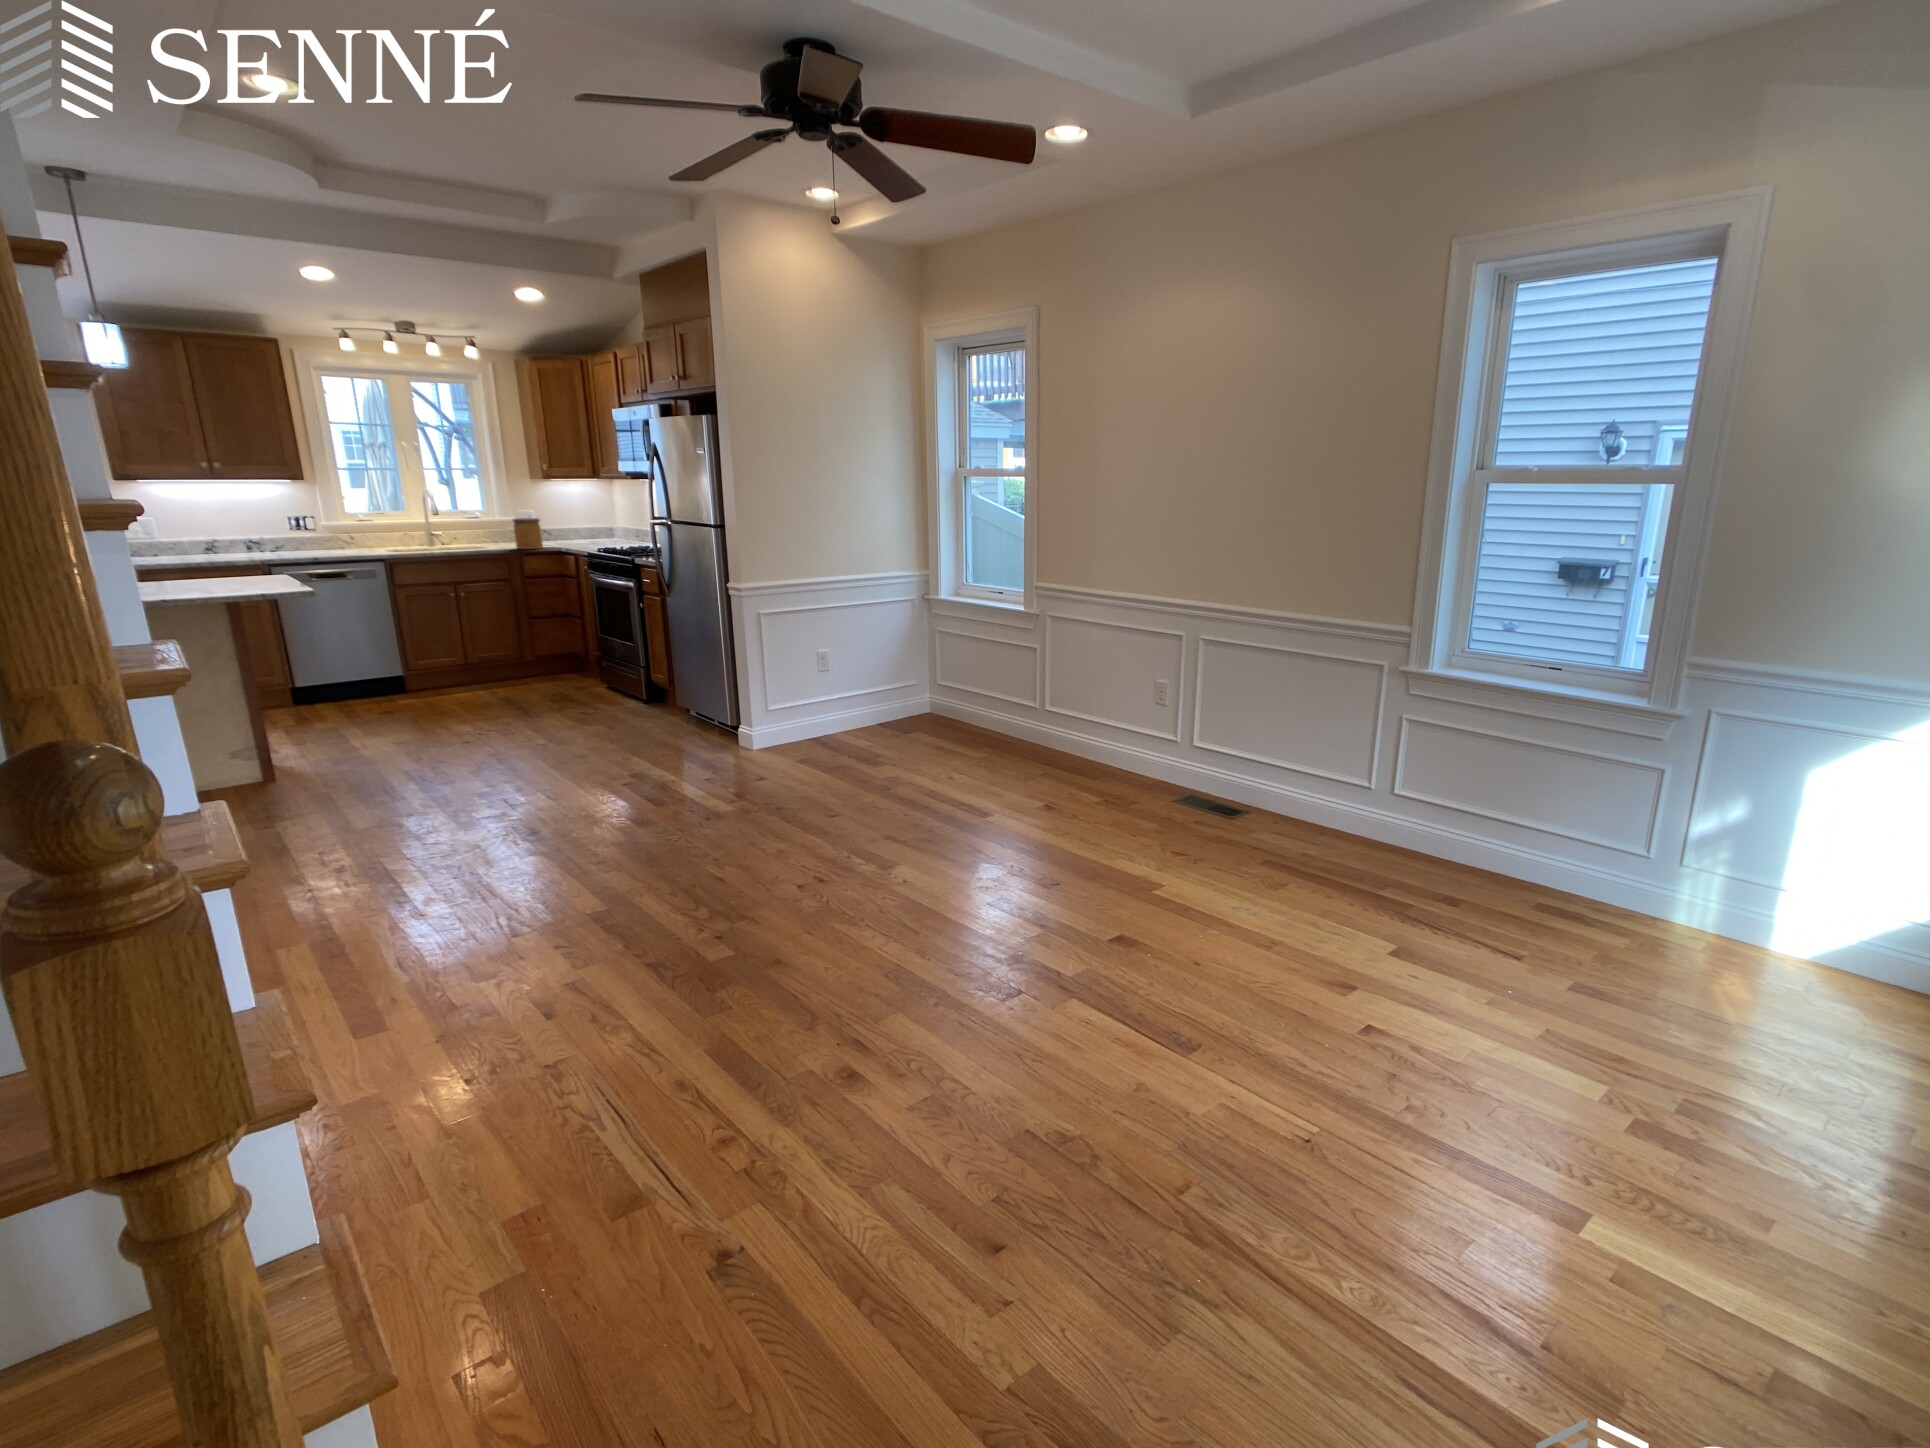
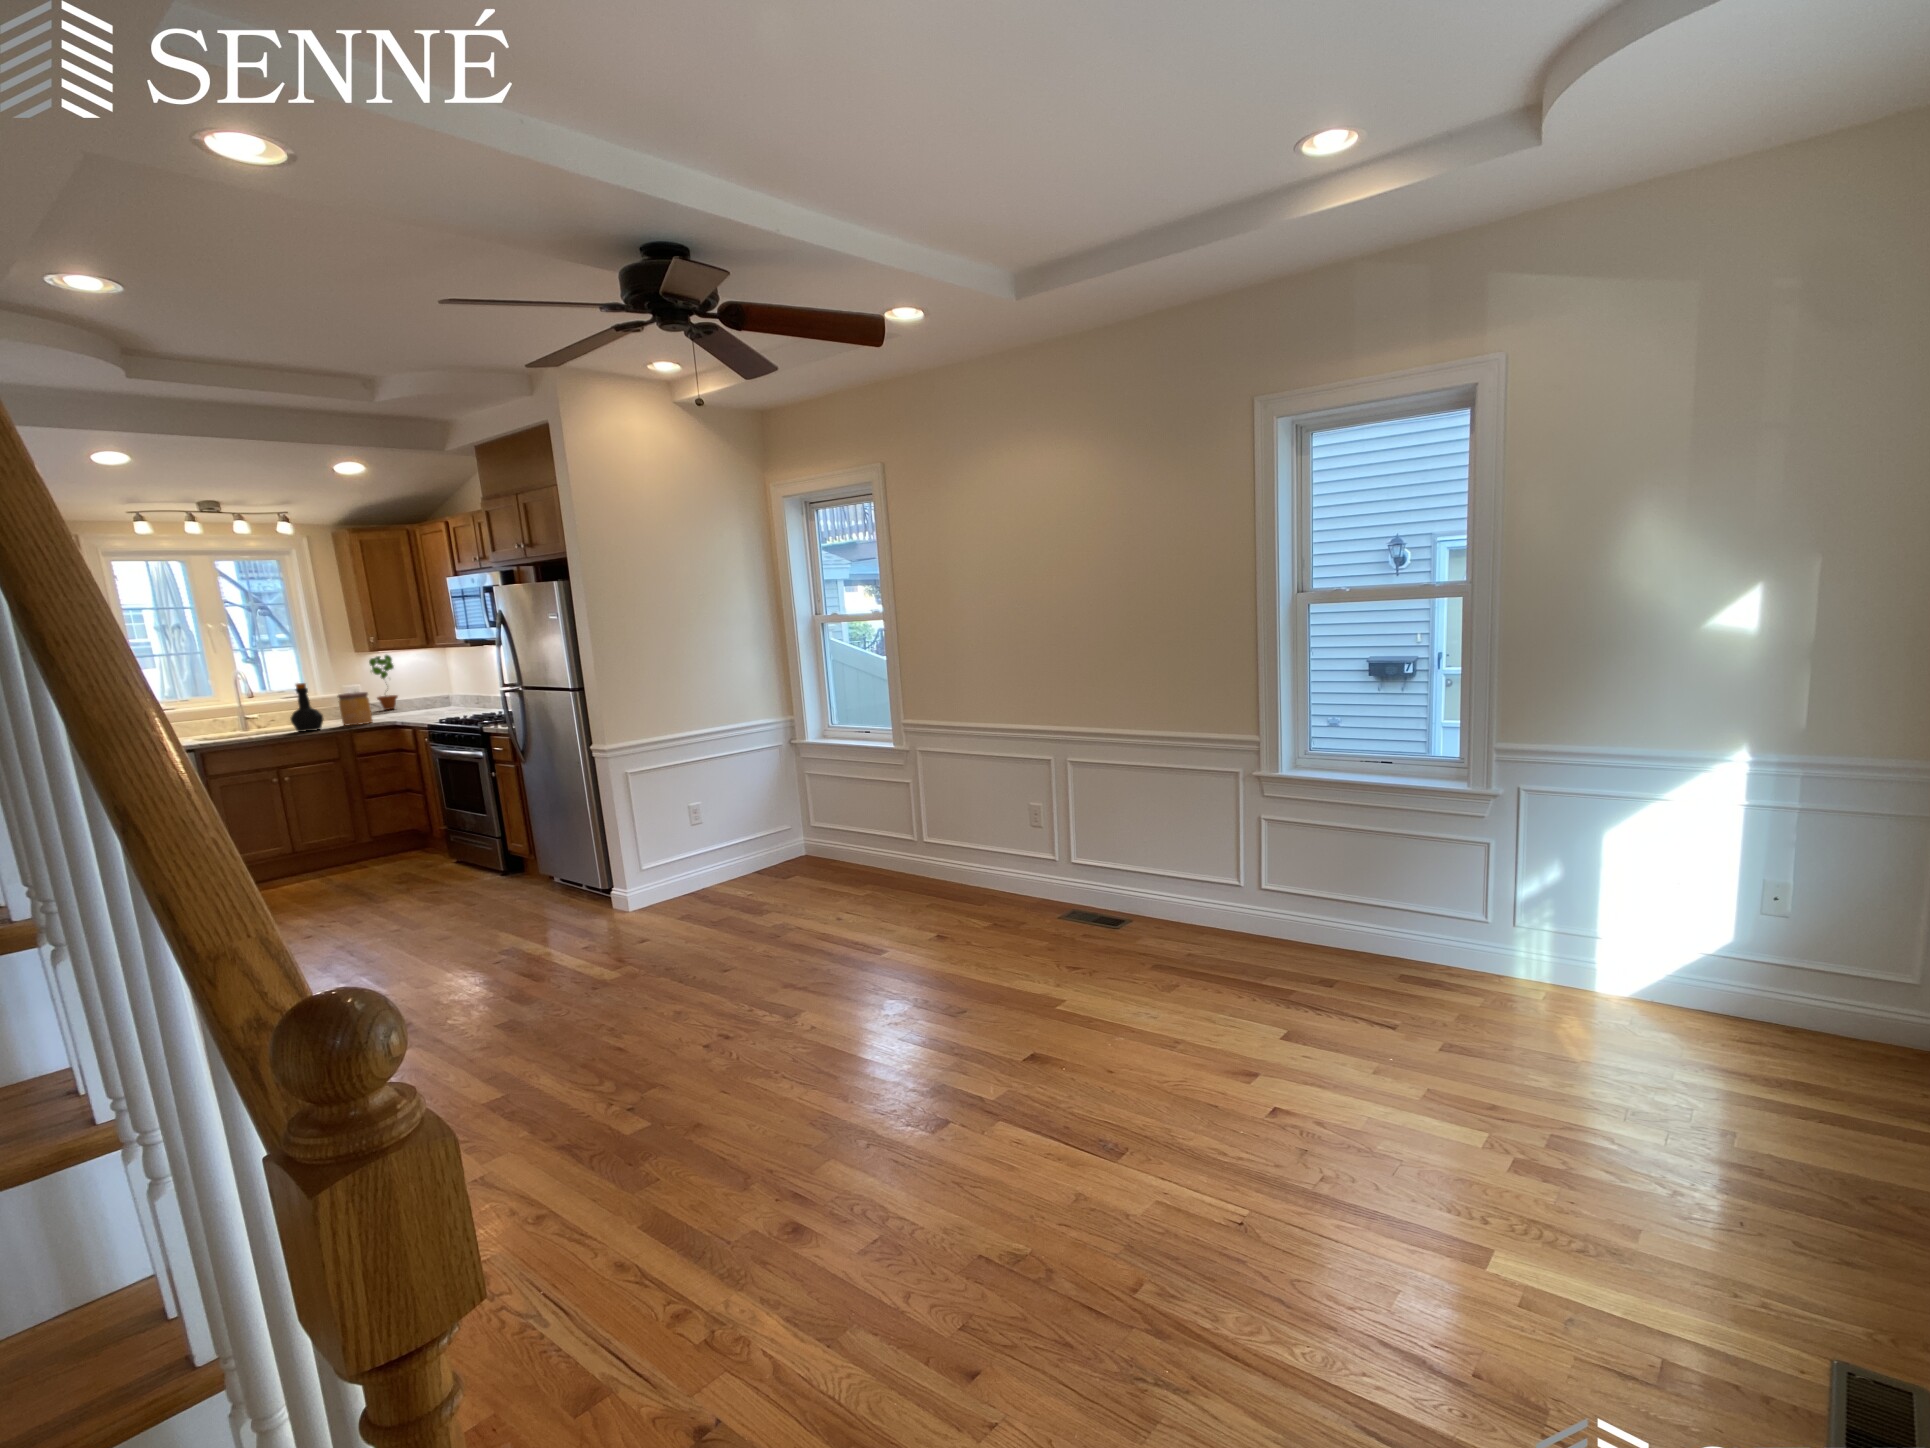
potted plant: none [545,485,570,539] -> present [369,655,398,710]
bottle: none [470,505,499,552] -> present [291,683,323,732]

